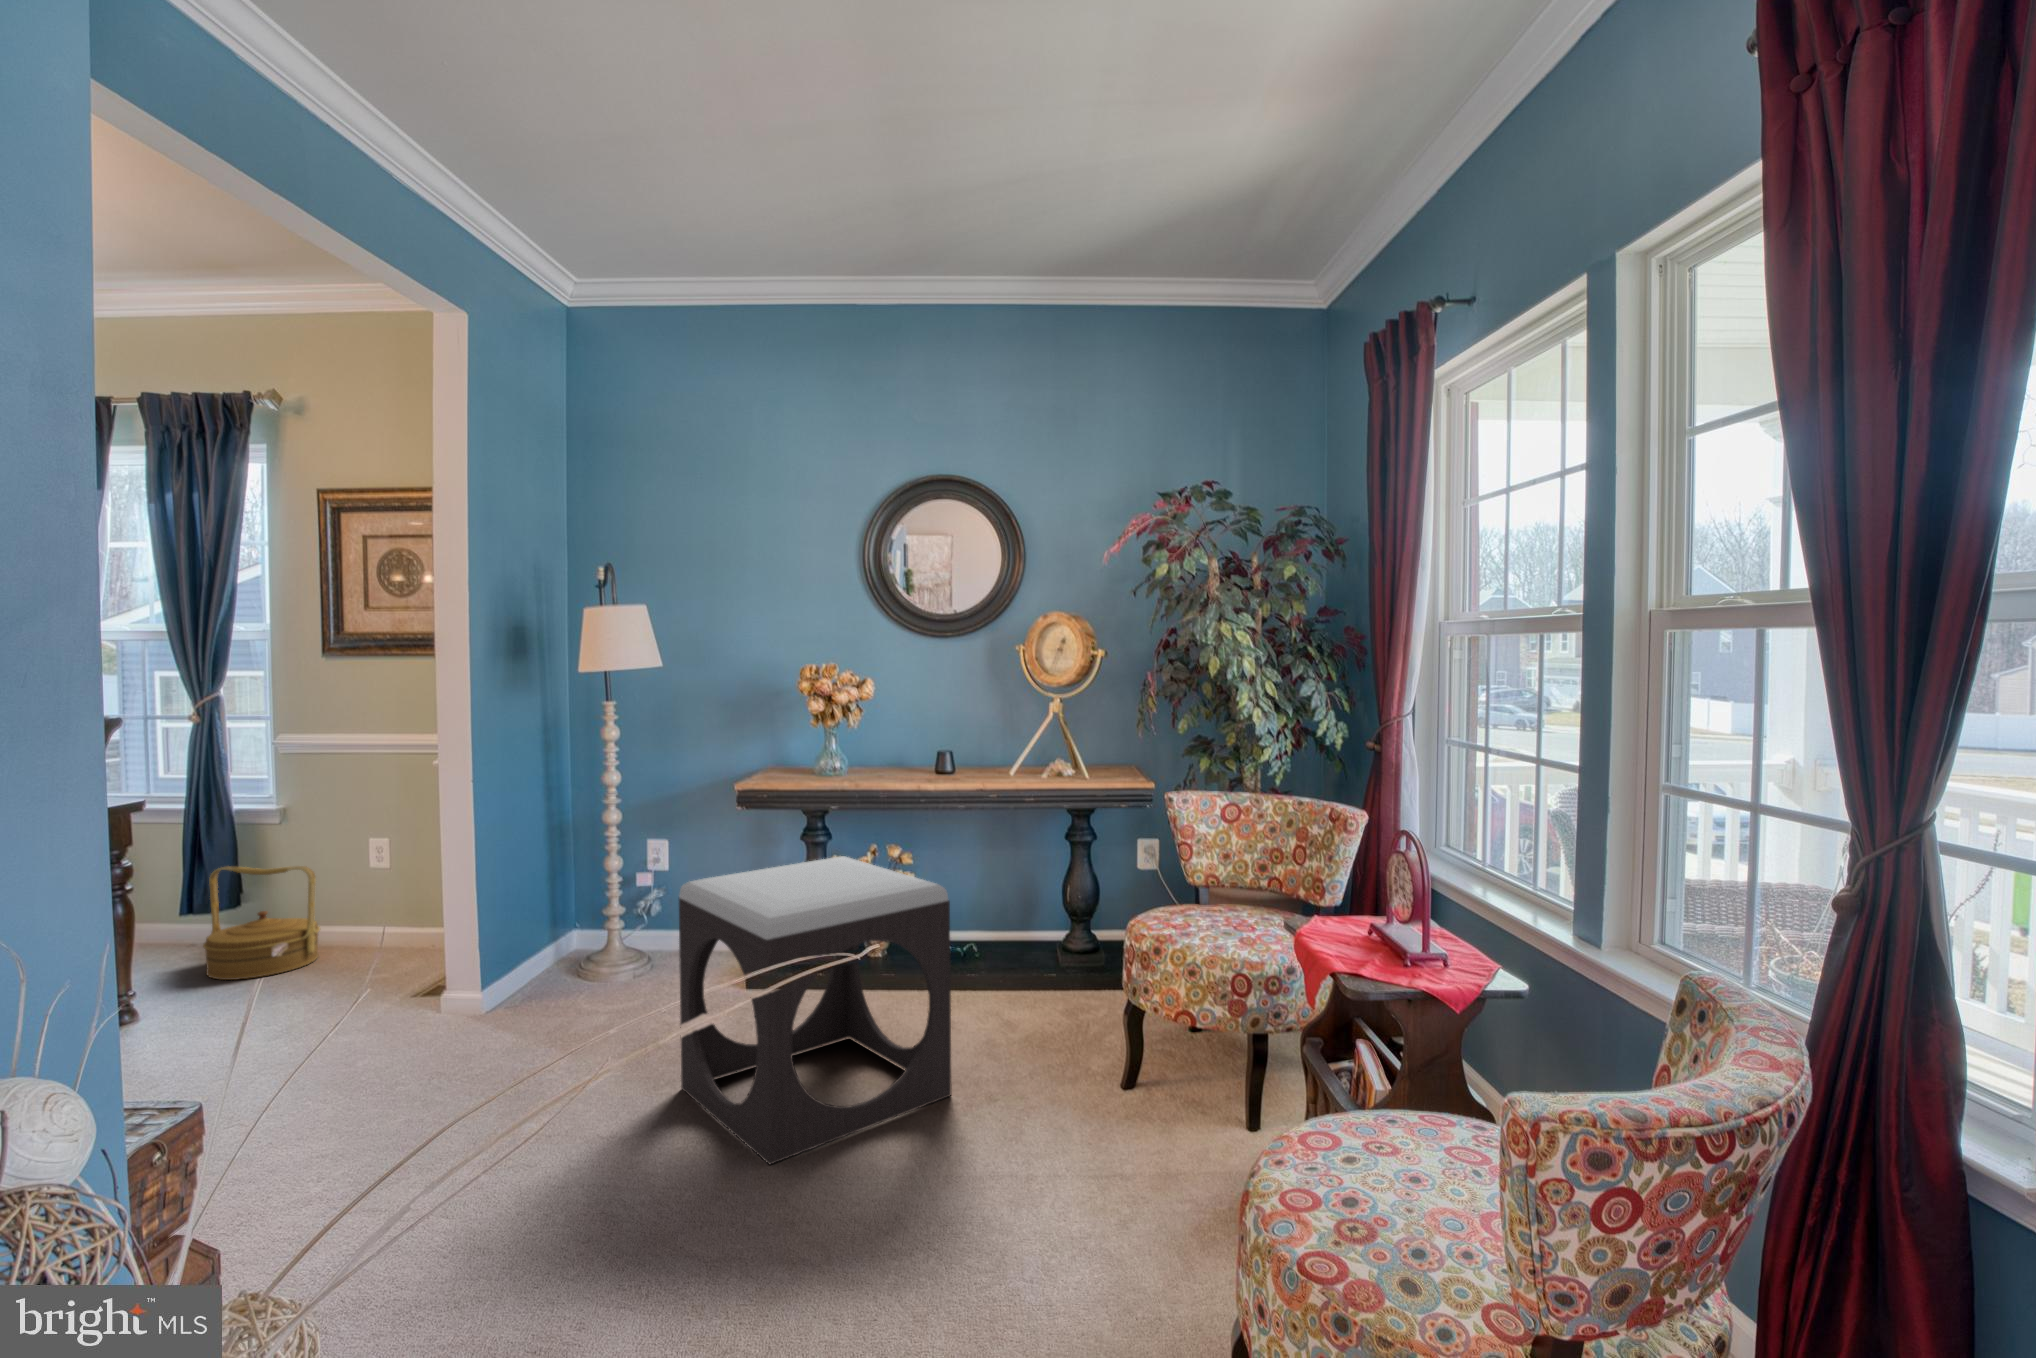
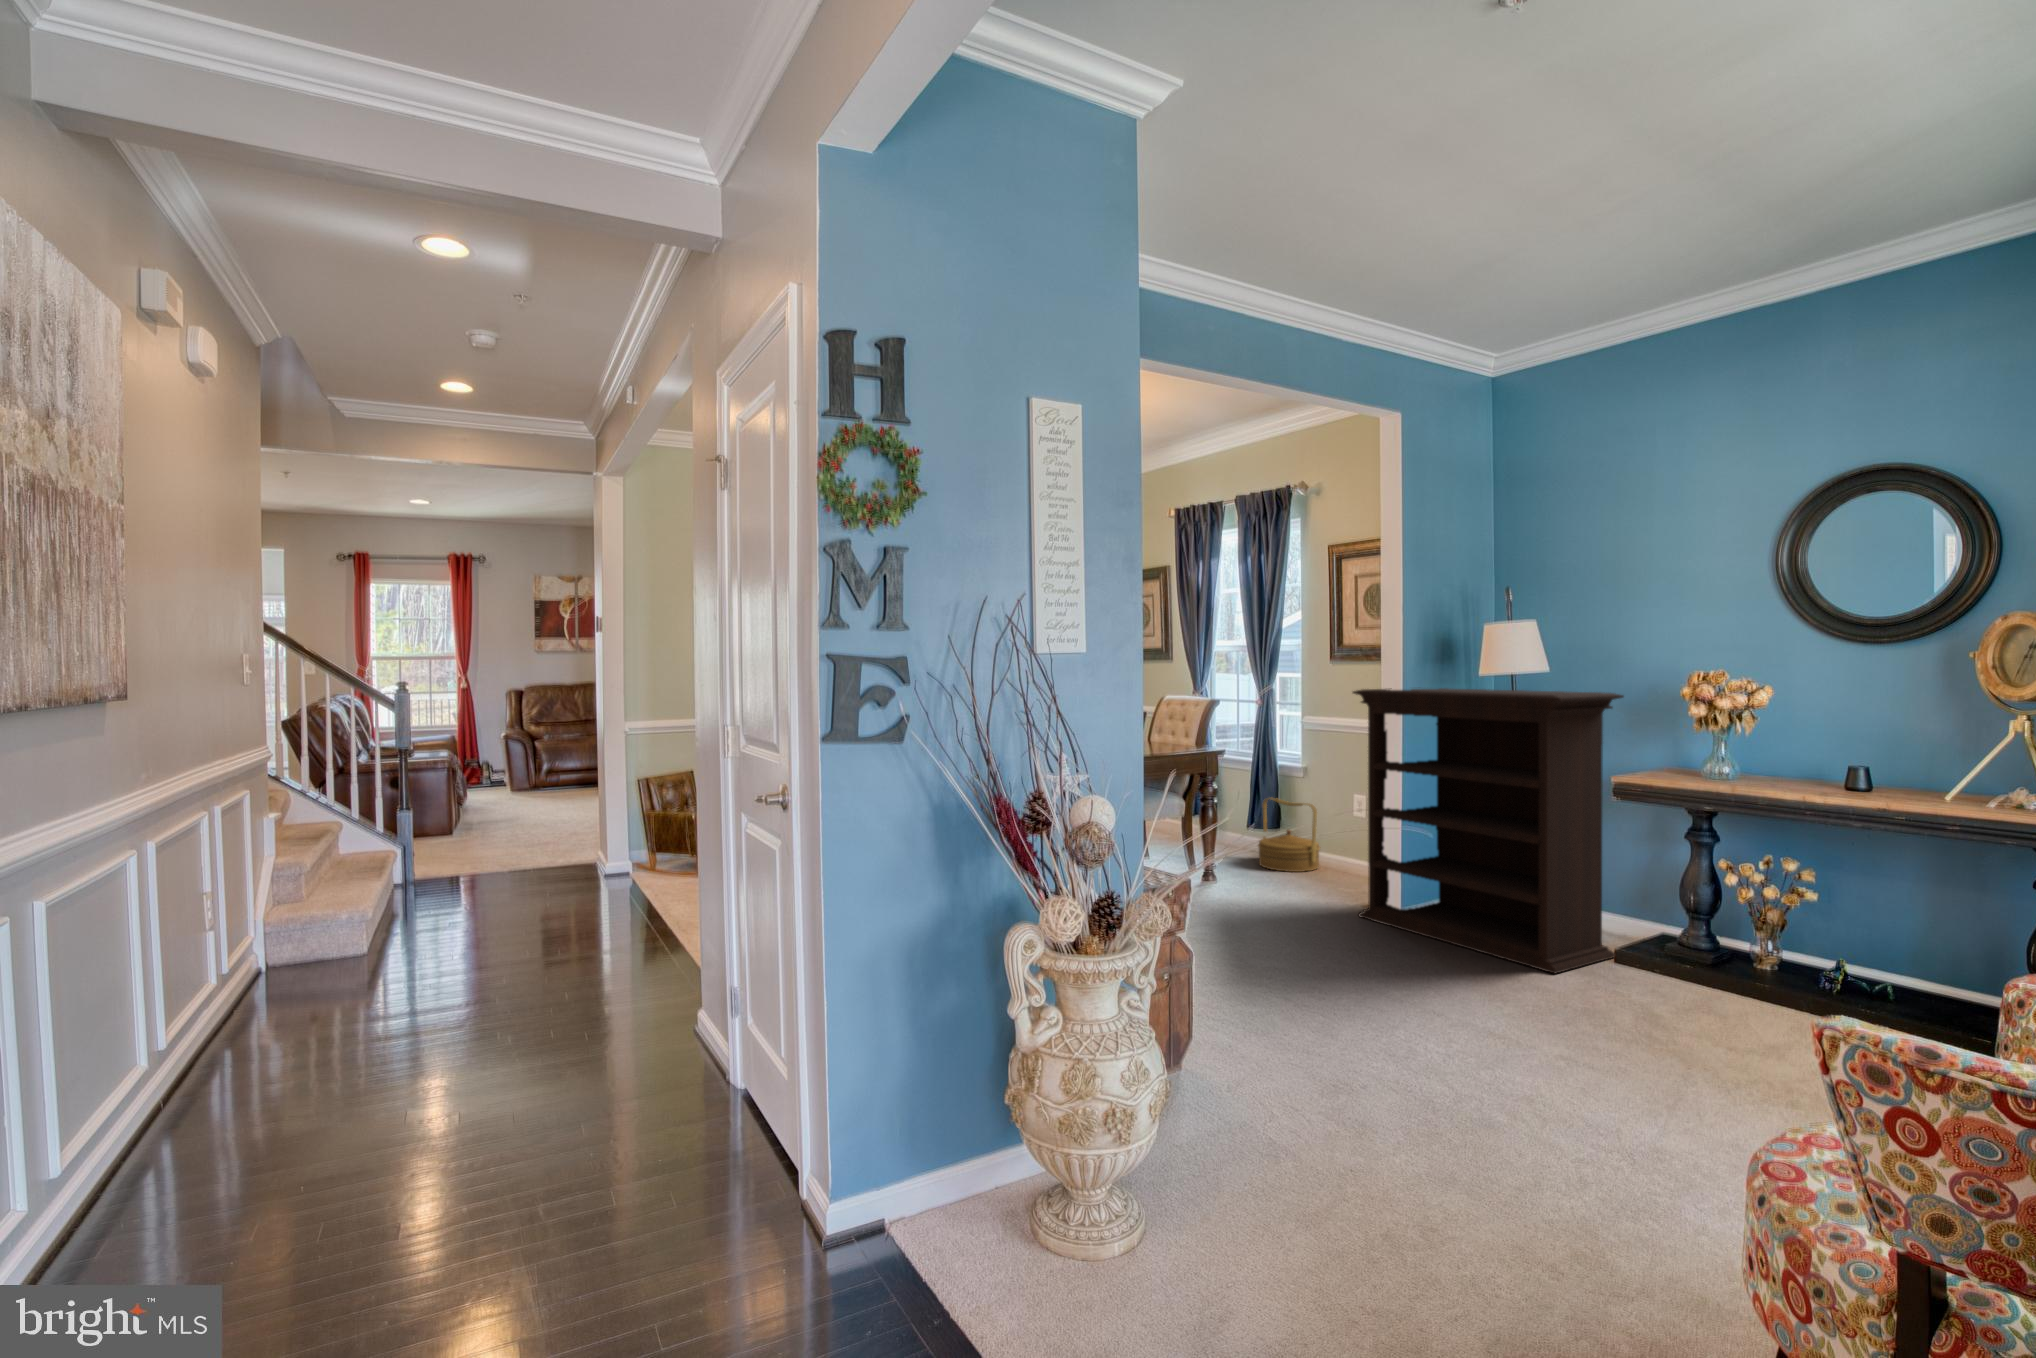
bookshelf: none [397,689,747,1027] -> present [1353,688,1624,974]
footstool: present [679,856,952,1164] -> none [1517,843,1765,1089]

